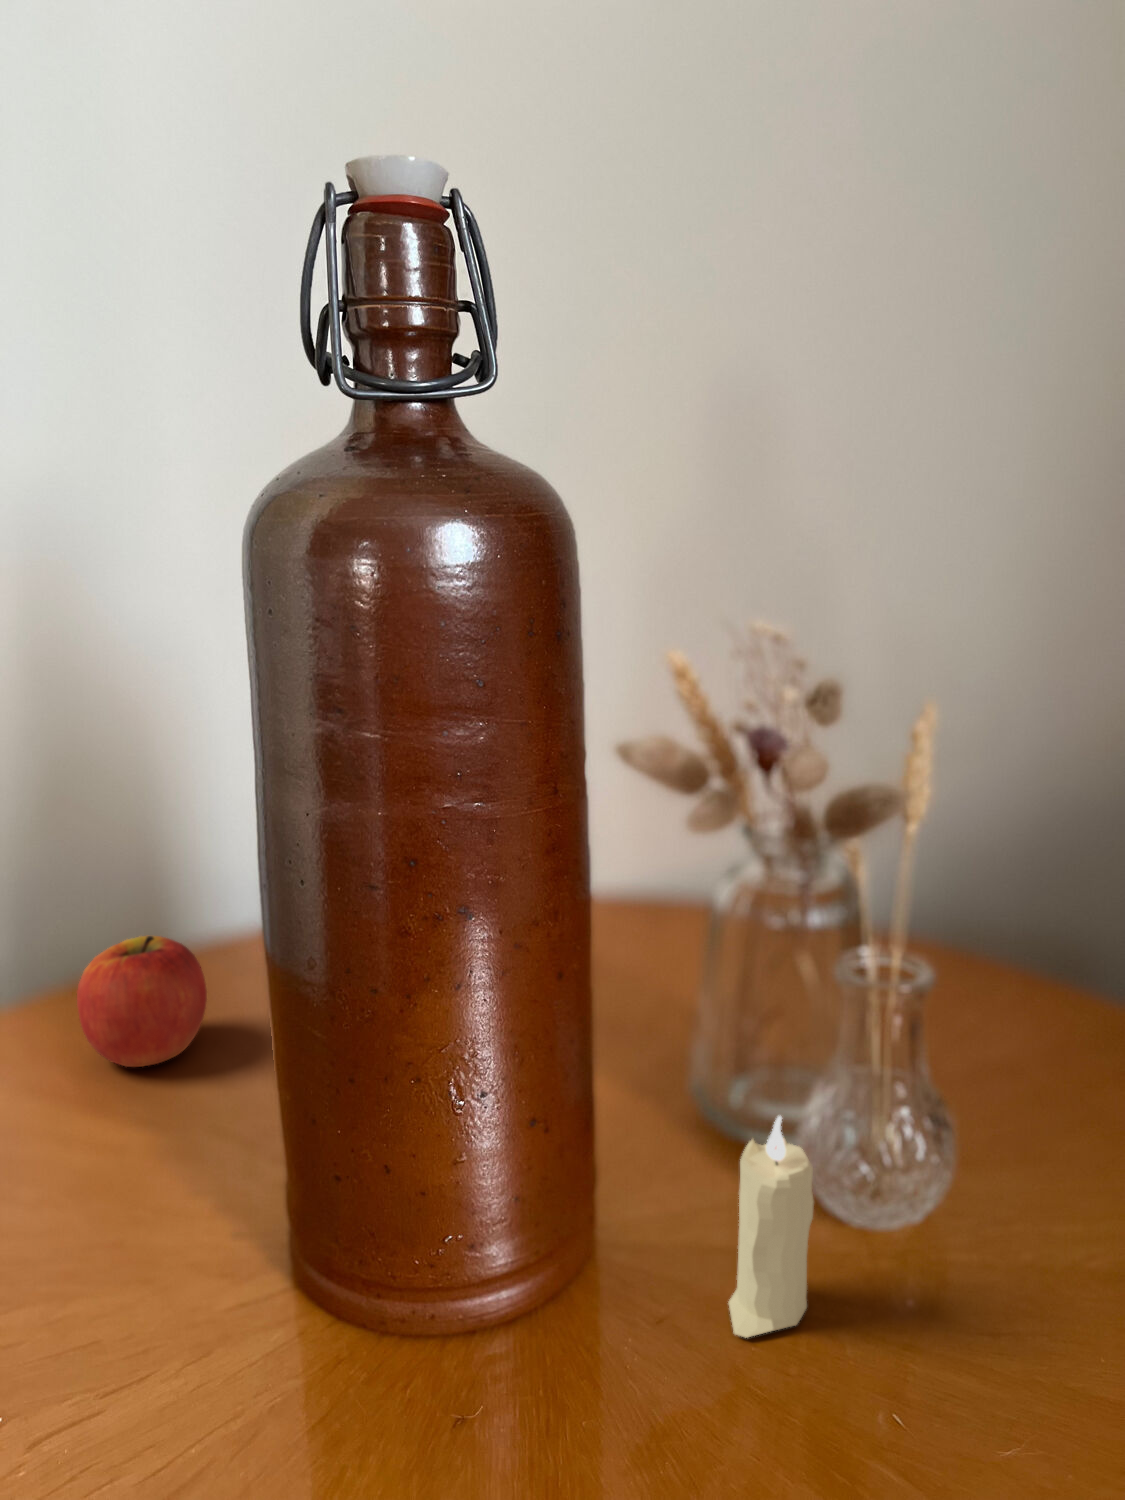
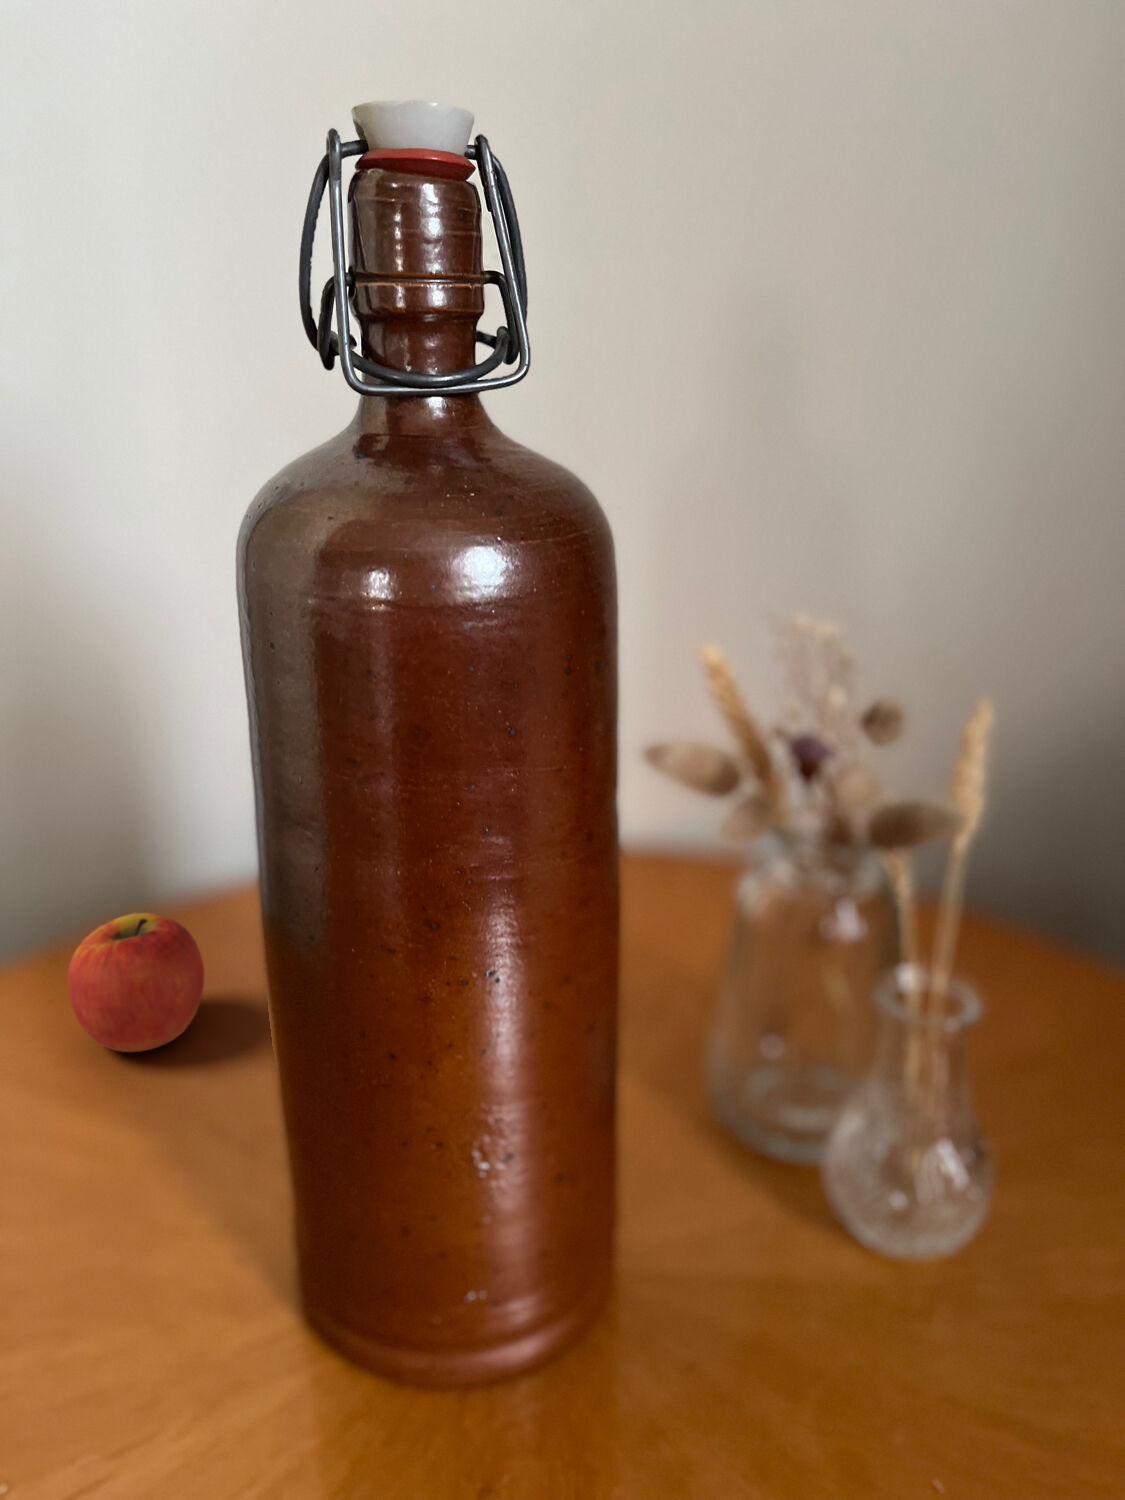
candle: present [729,1116,814,1338] -> none [758,1182,856,1400]

